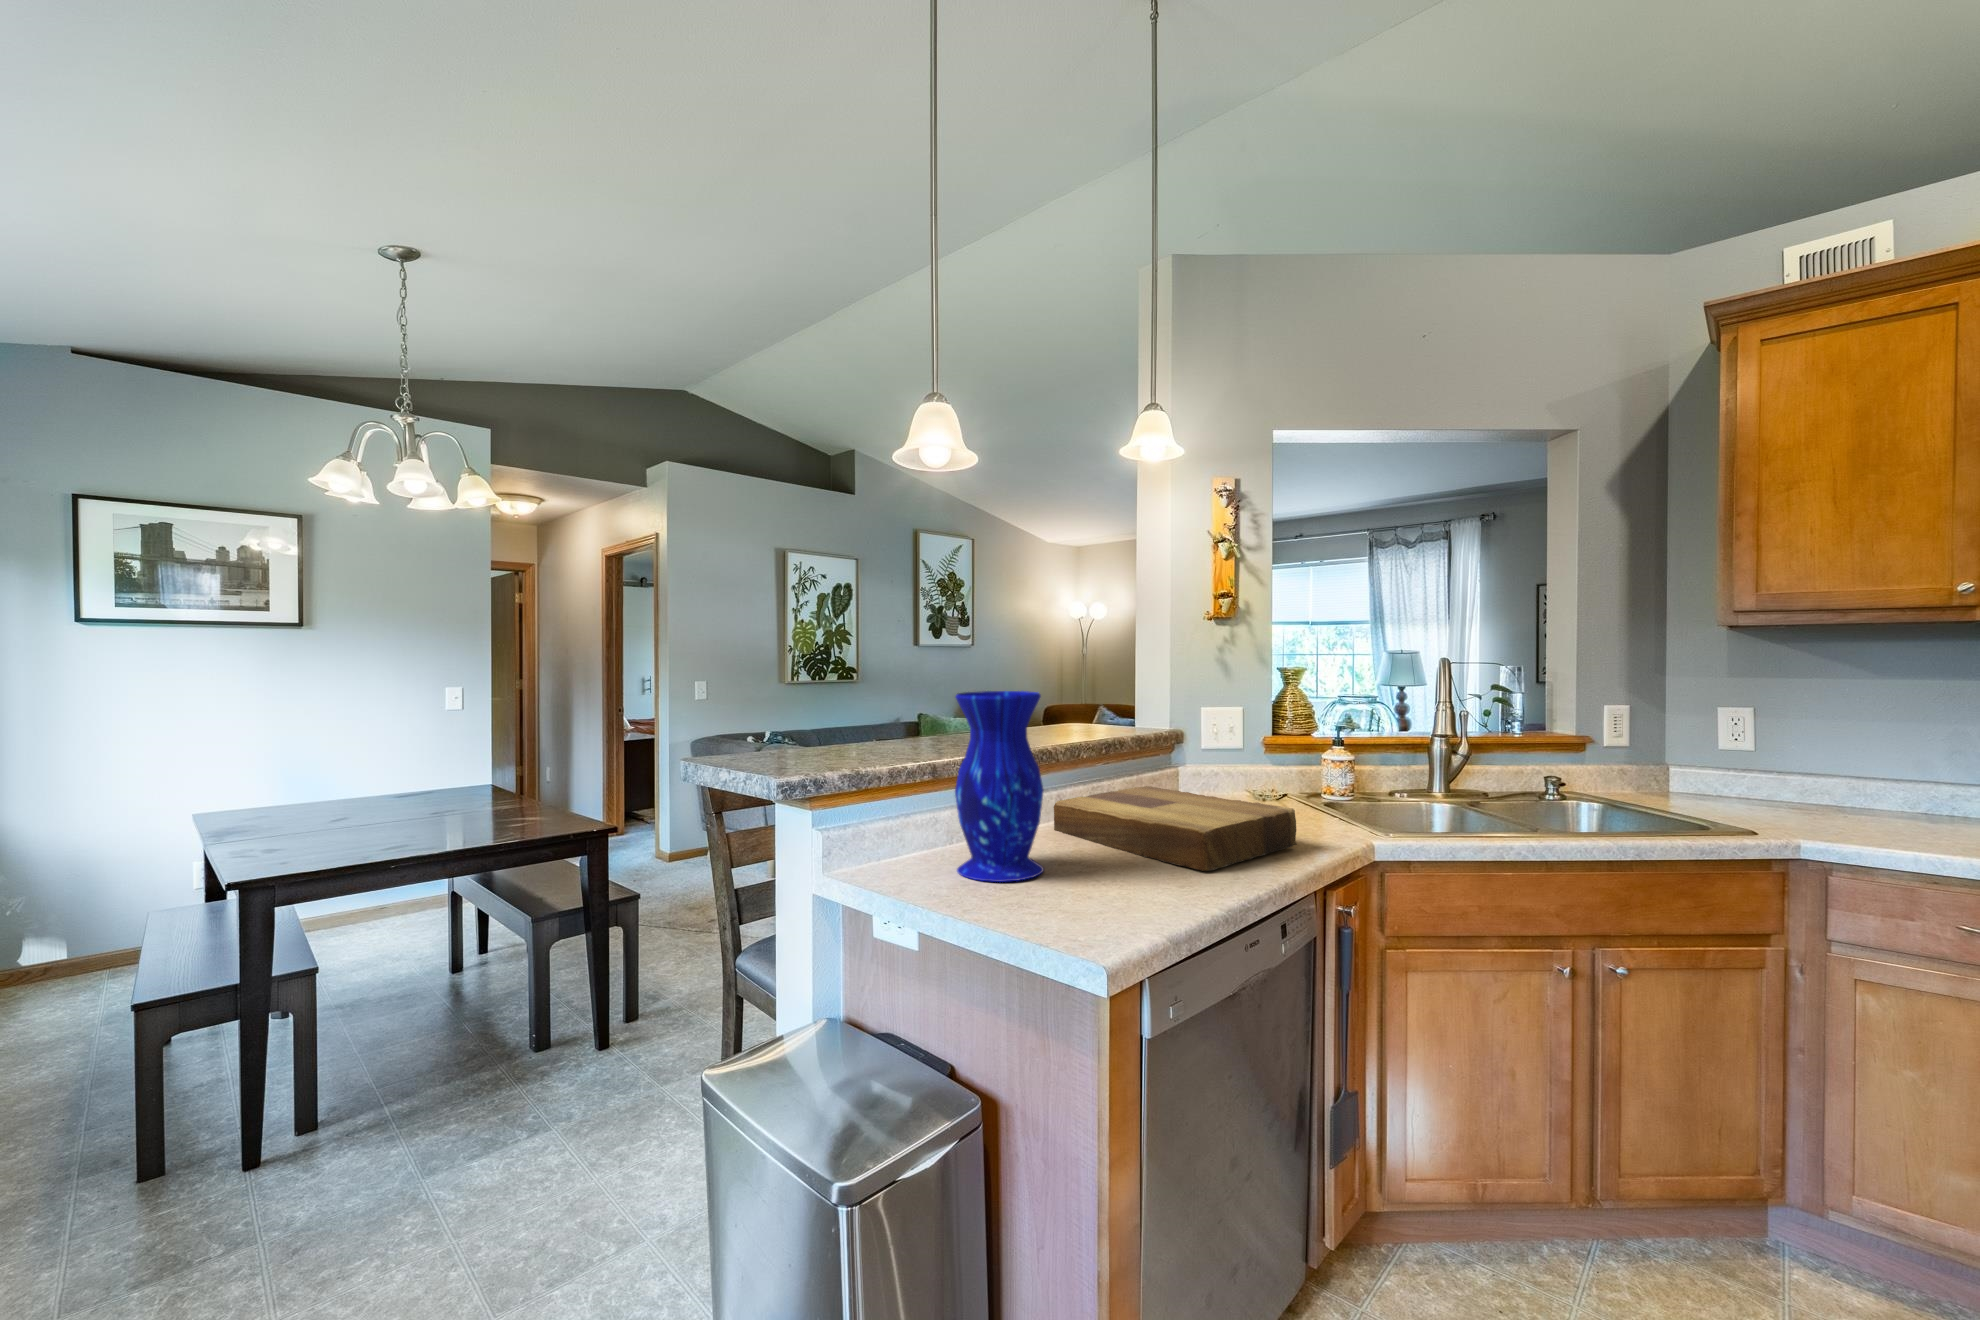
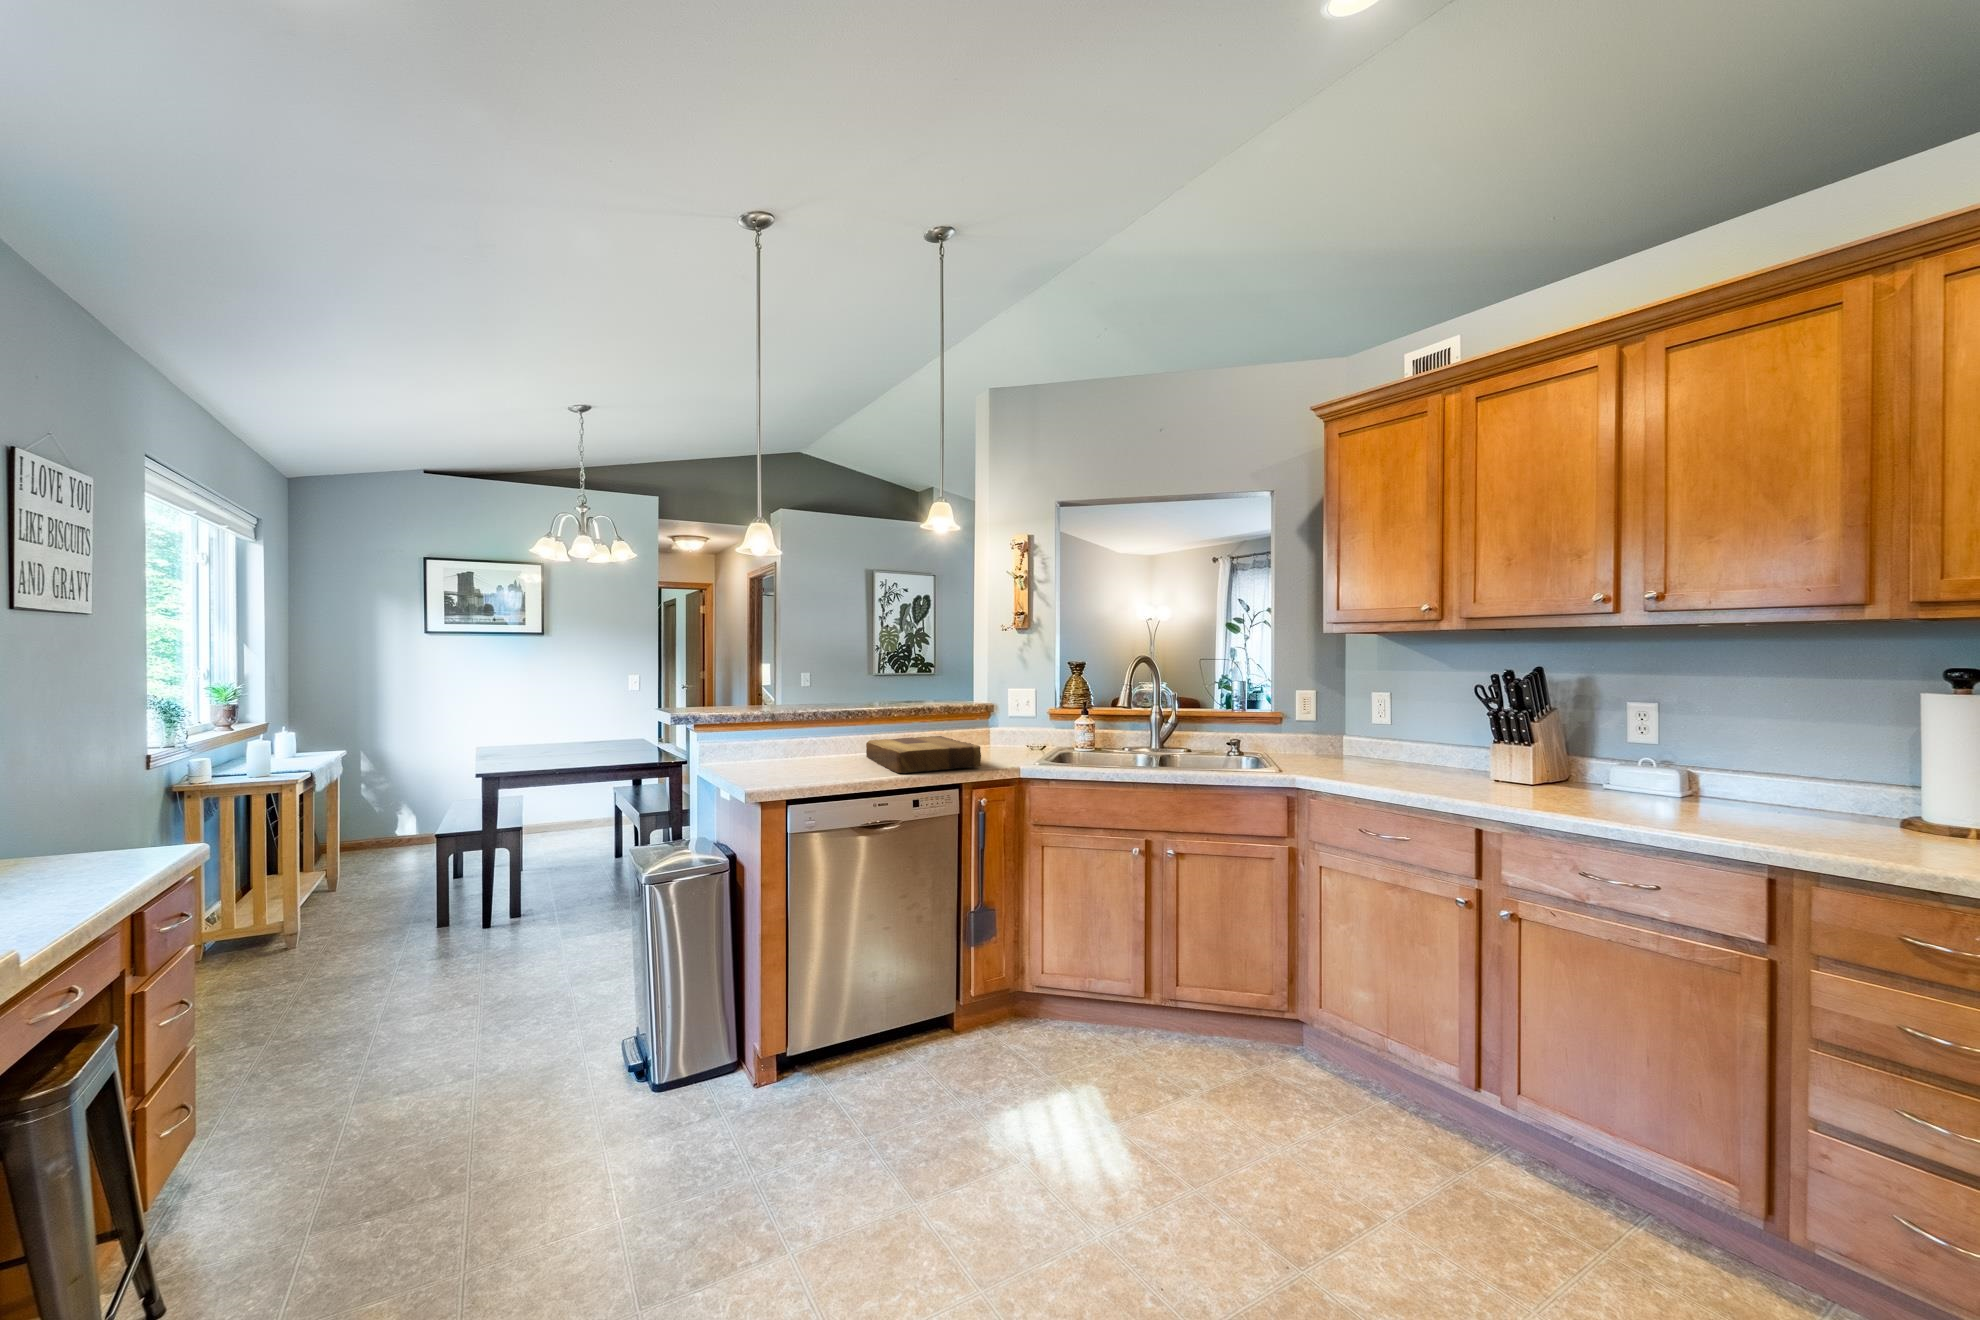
vase: present [955,691,1044,882] -> none [773,677,821,772]

